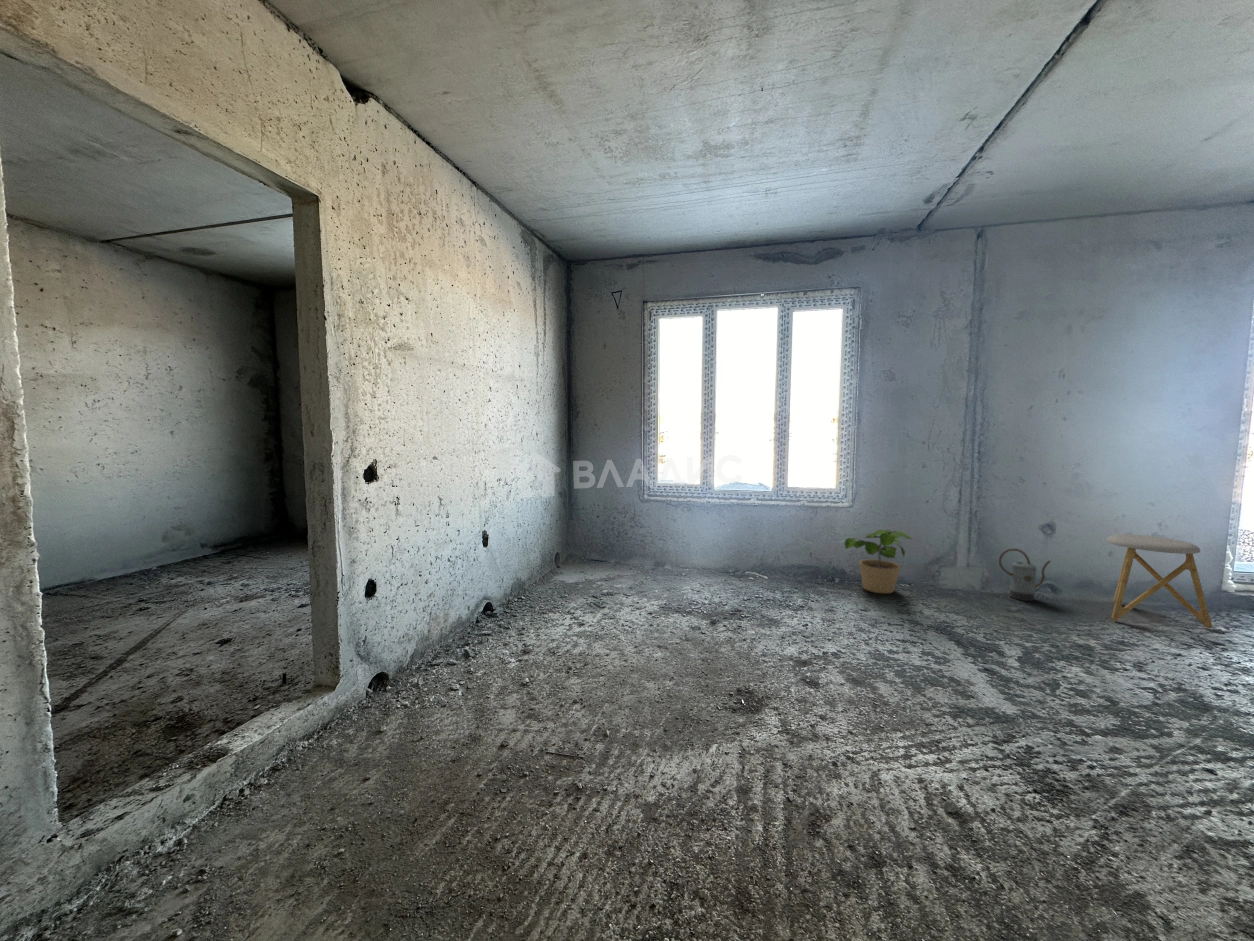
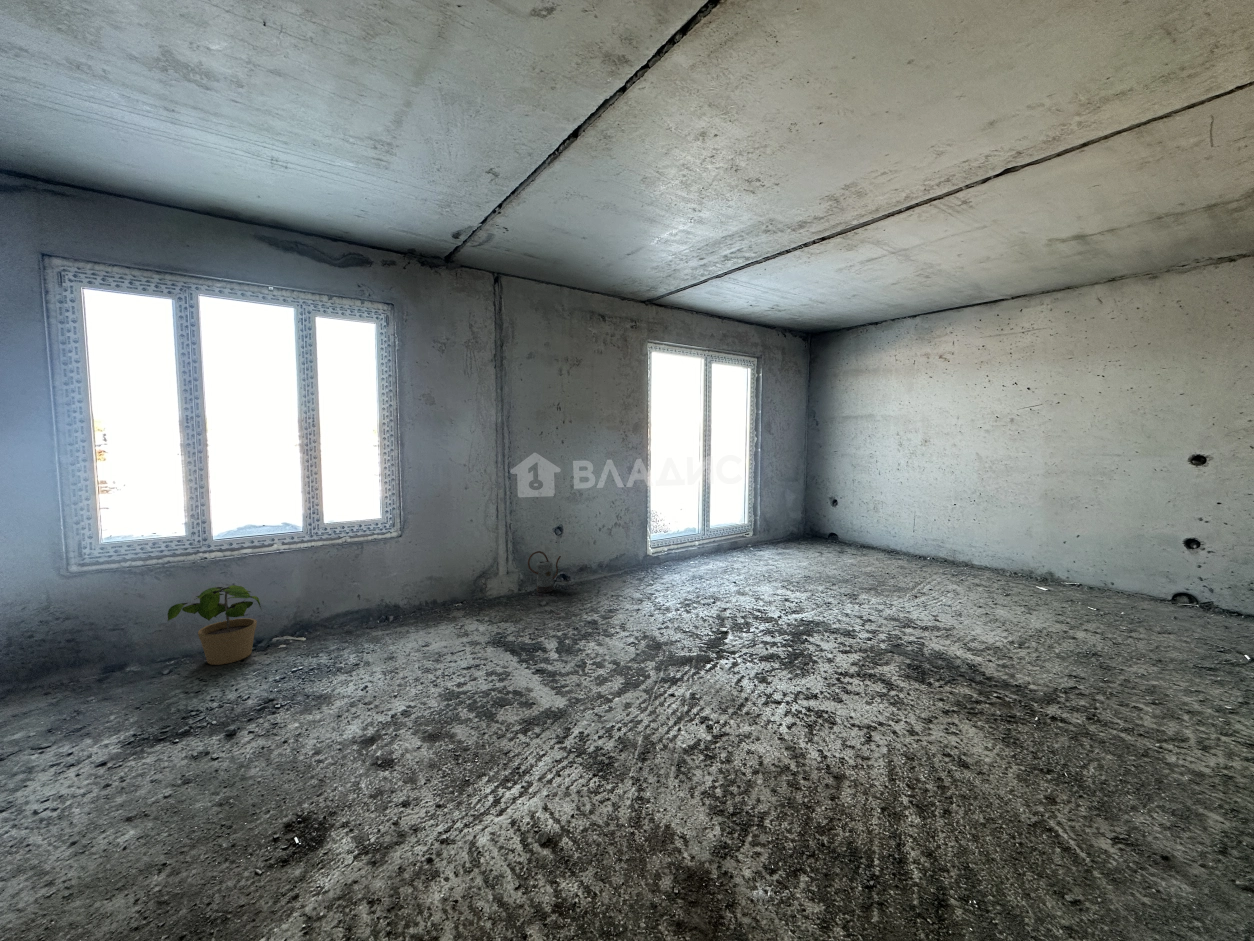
potted plant: present [845,530,911,593] -> present [168,585,261,665]
stool: present [1107,534,1212,628] -> none [592,527,646,593]

